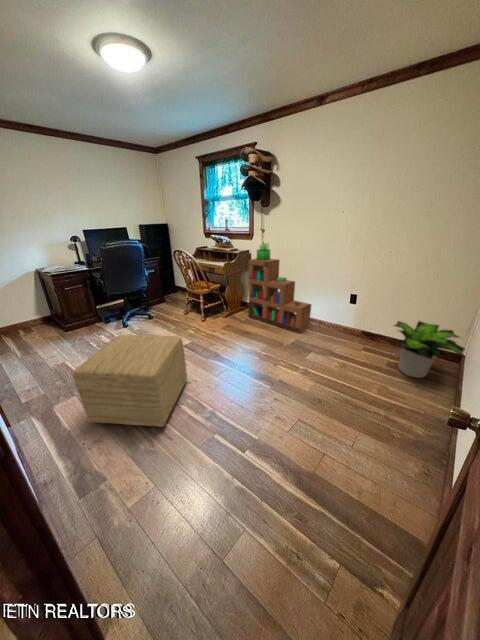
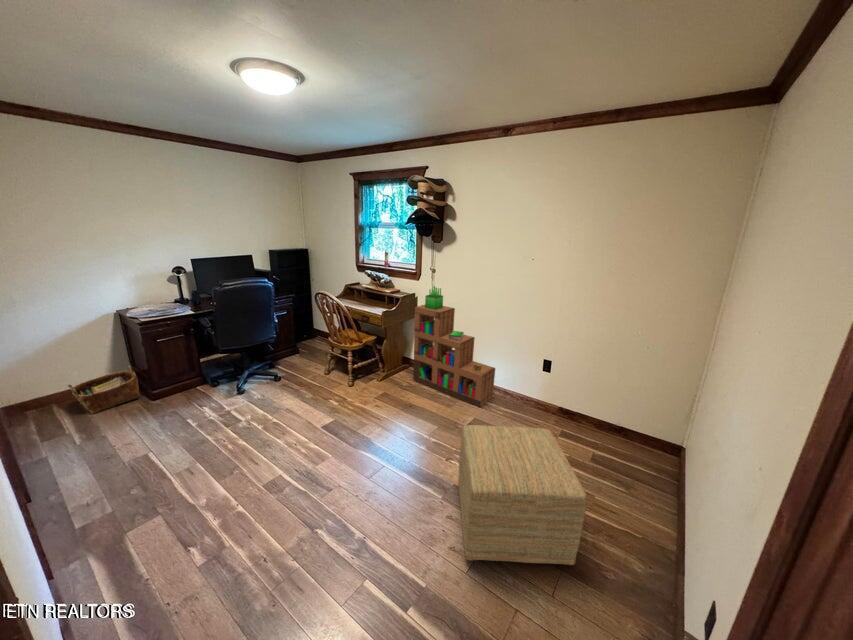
woven basket: none [10,307,58,338] -> present [68,366,140,414]
potted plant: present [394,321,465,378] -> none [595,400,683,478]
ottoman: present [73,335,187,427] -> present [458,425,587,565]

